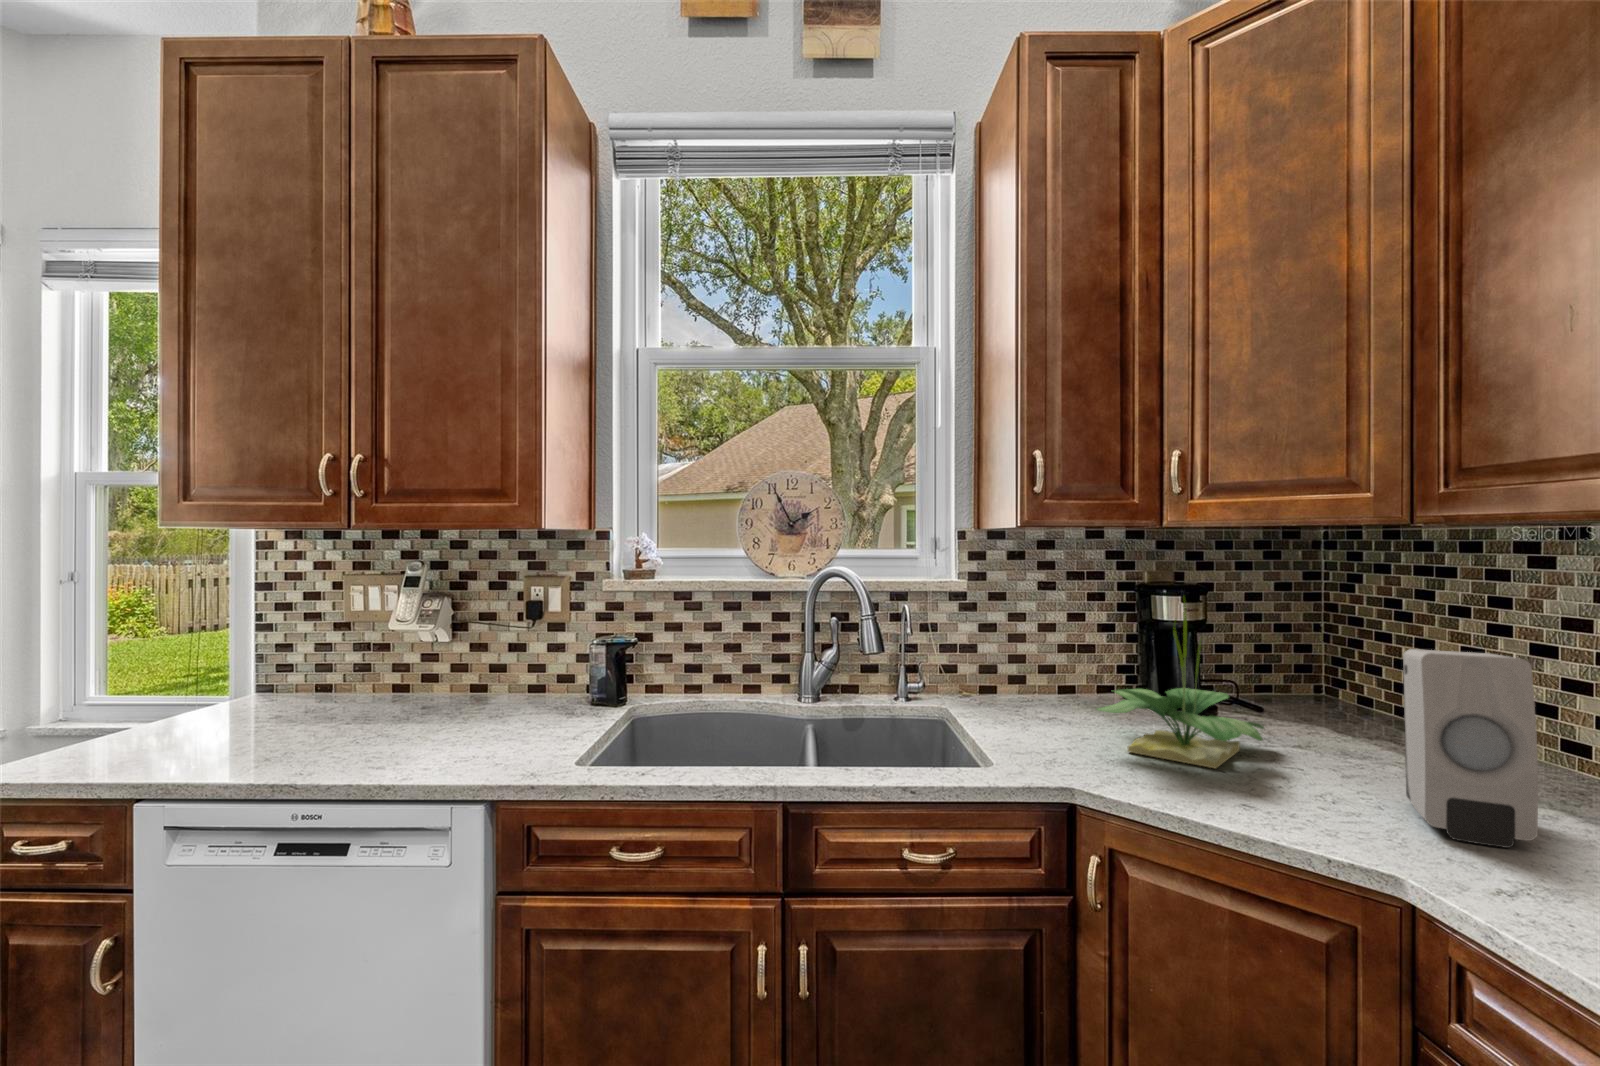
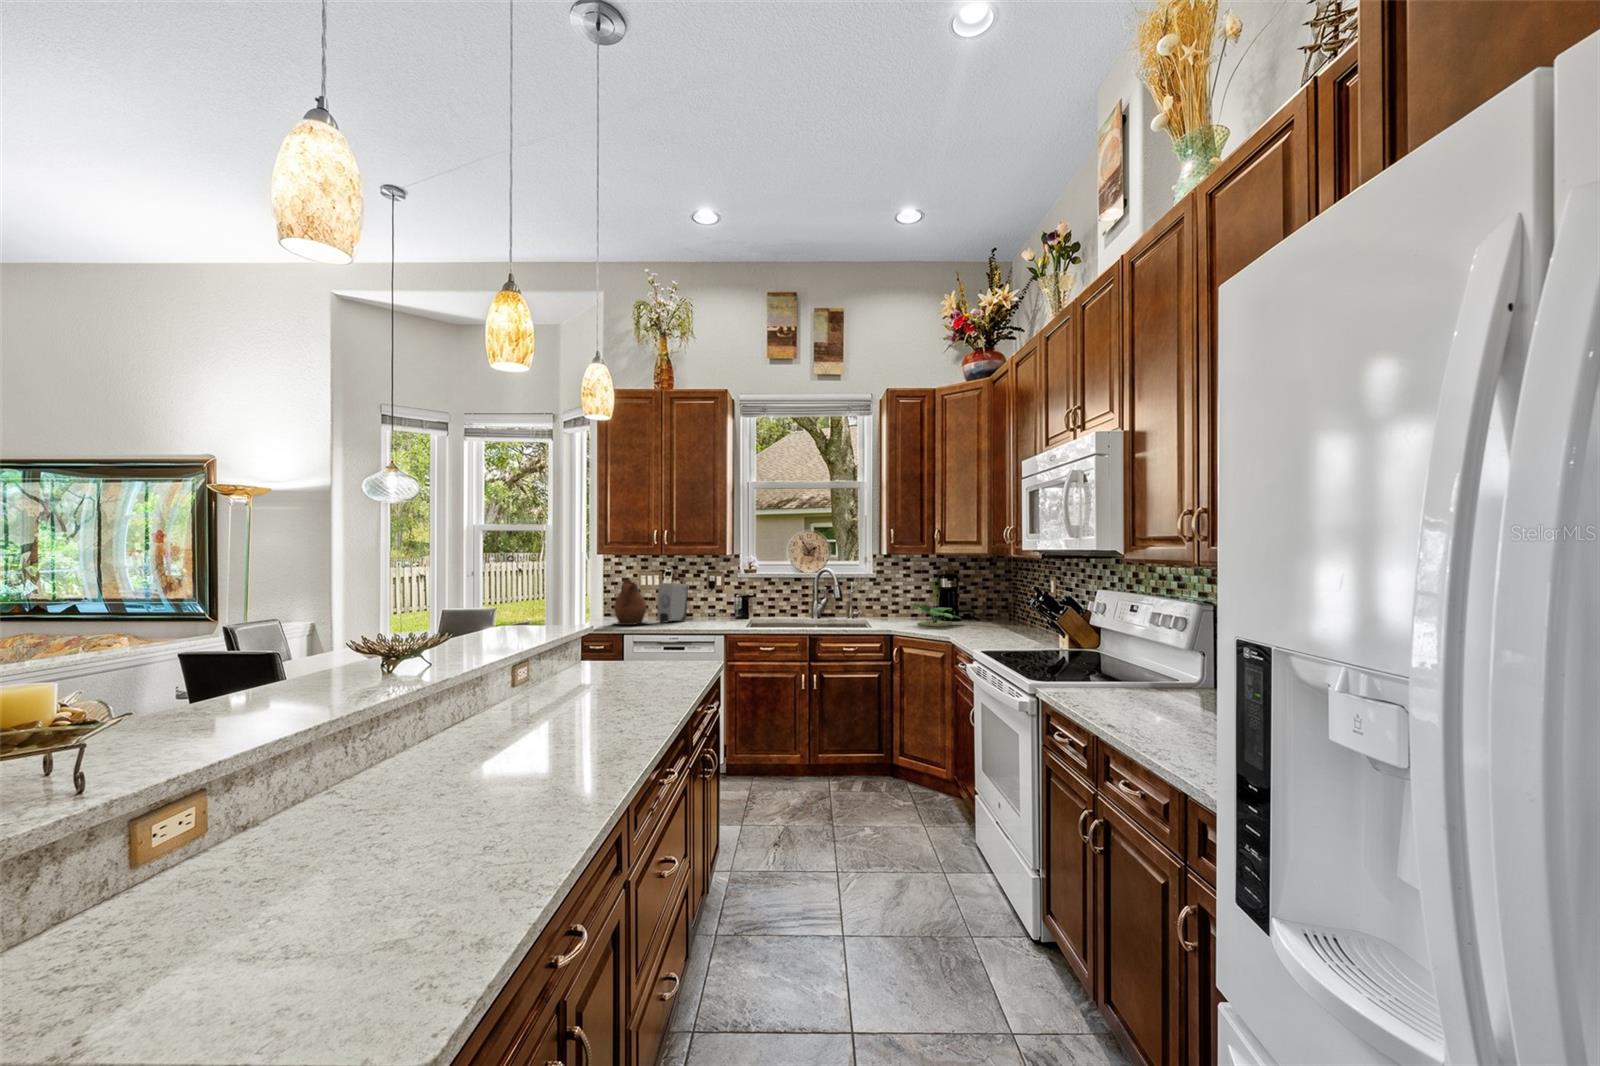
ceramic pitcher: none [158,608,313,758] -> present [614,579,647,625]
soap dispenser: present [1403,649,1538,848] -> present [657,583,688,623]

